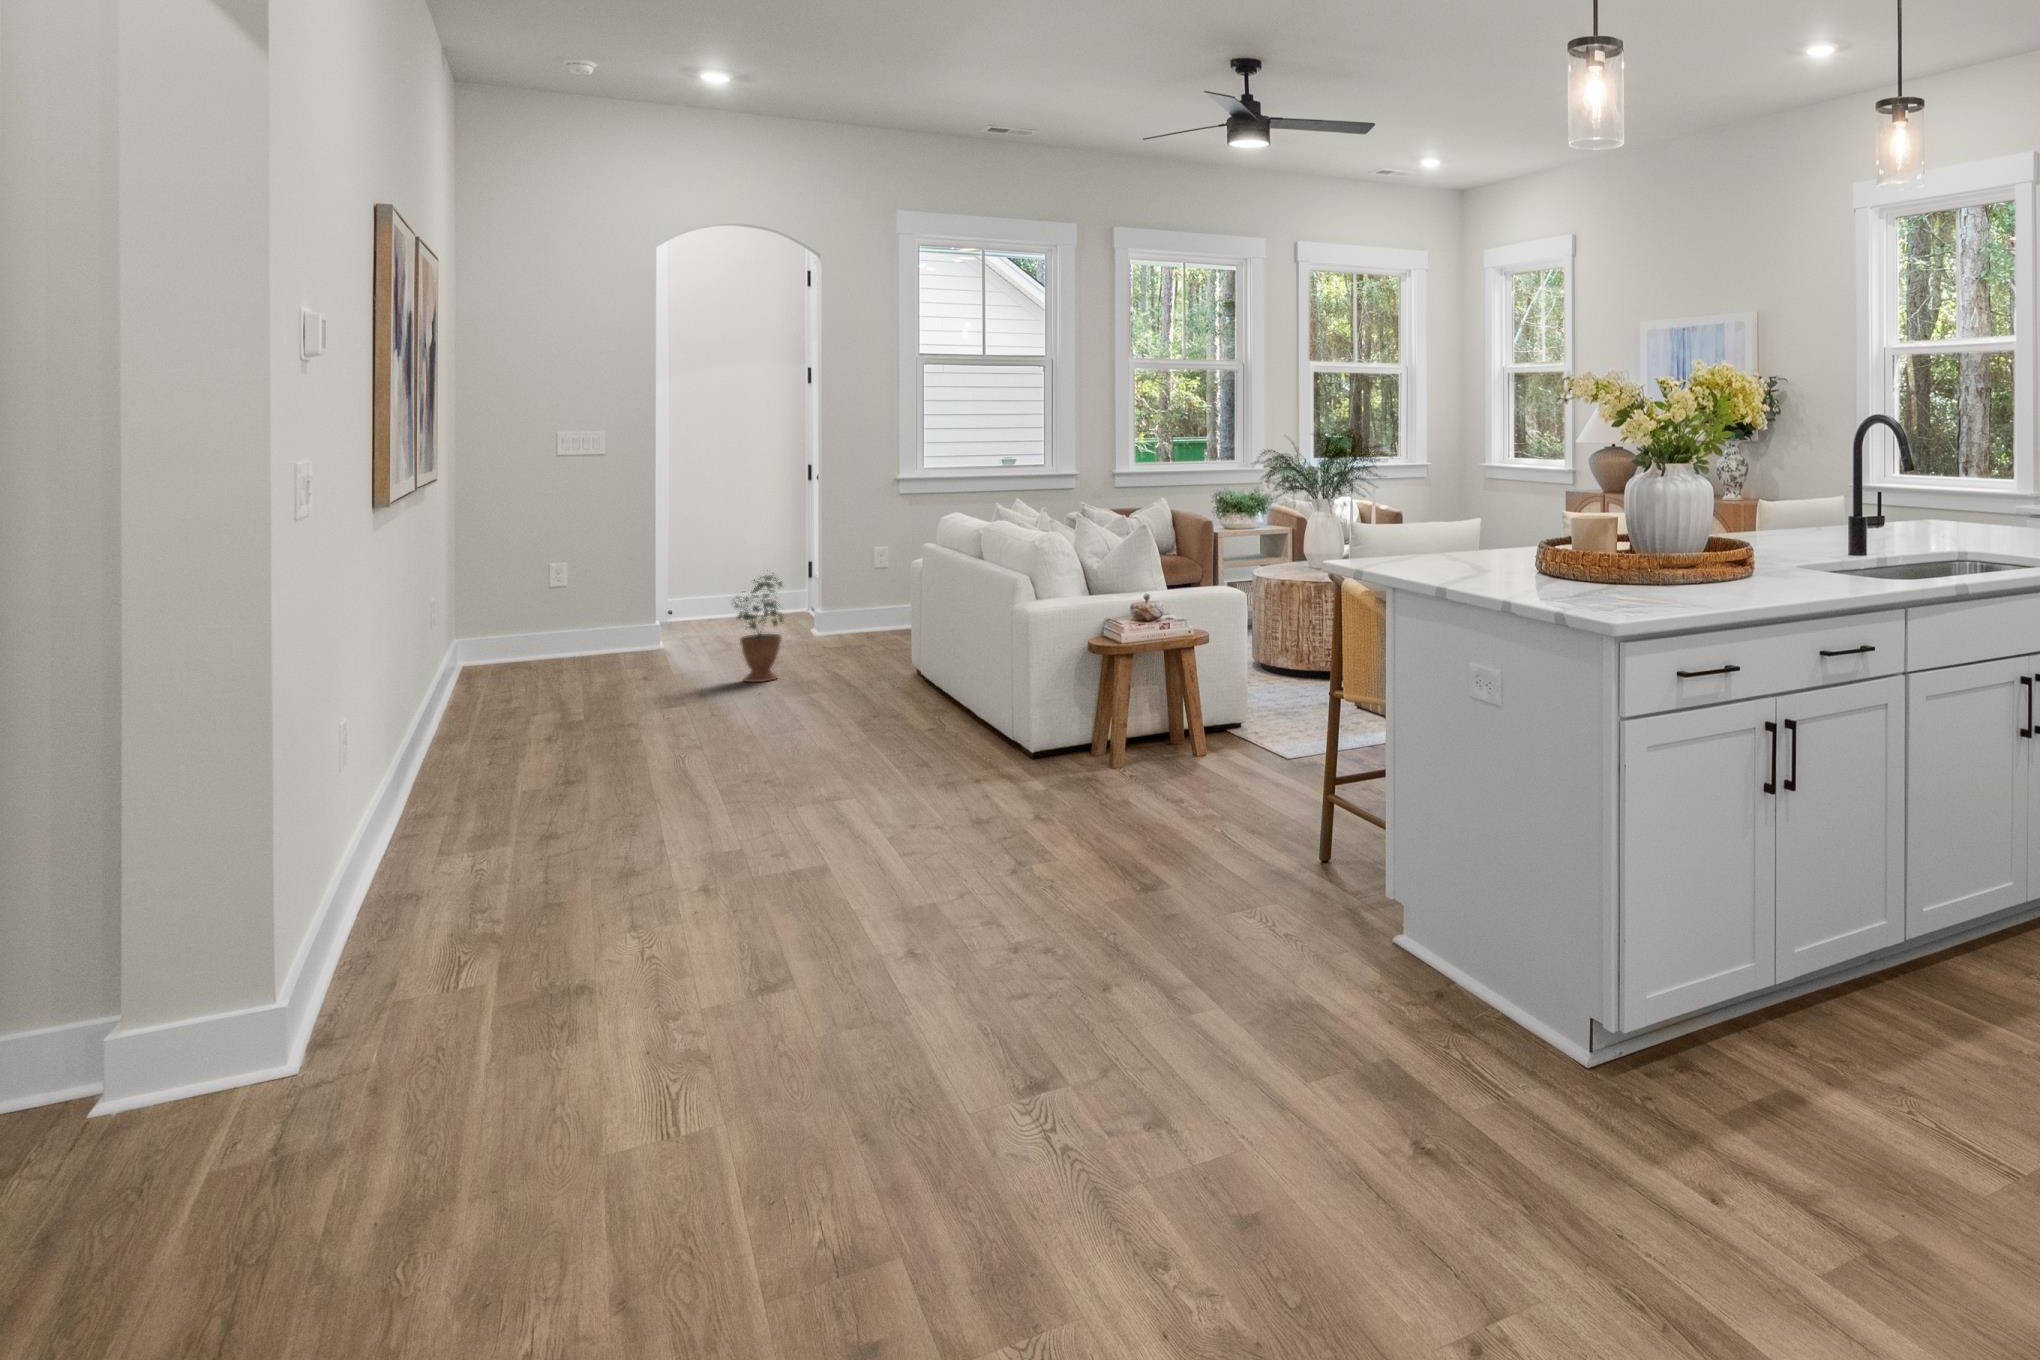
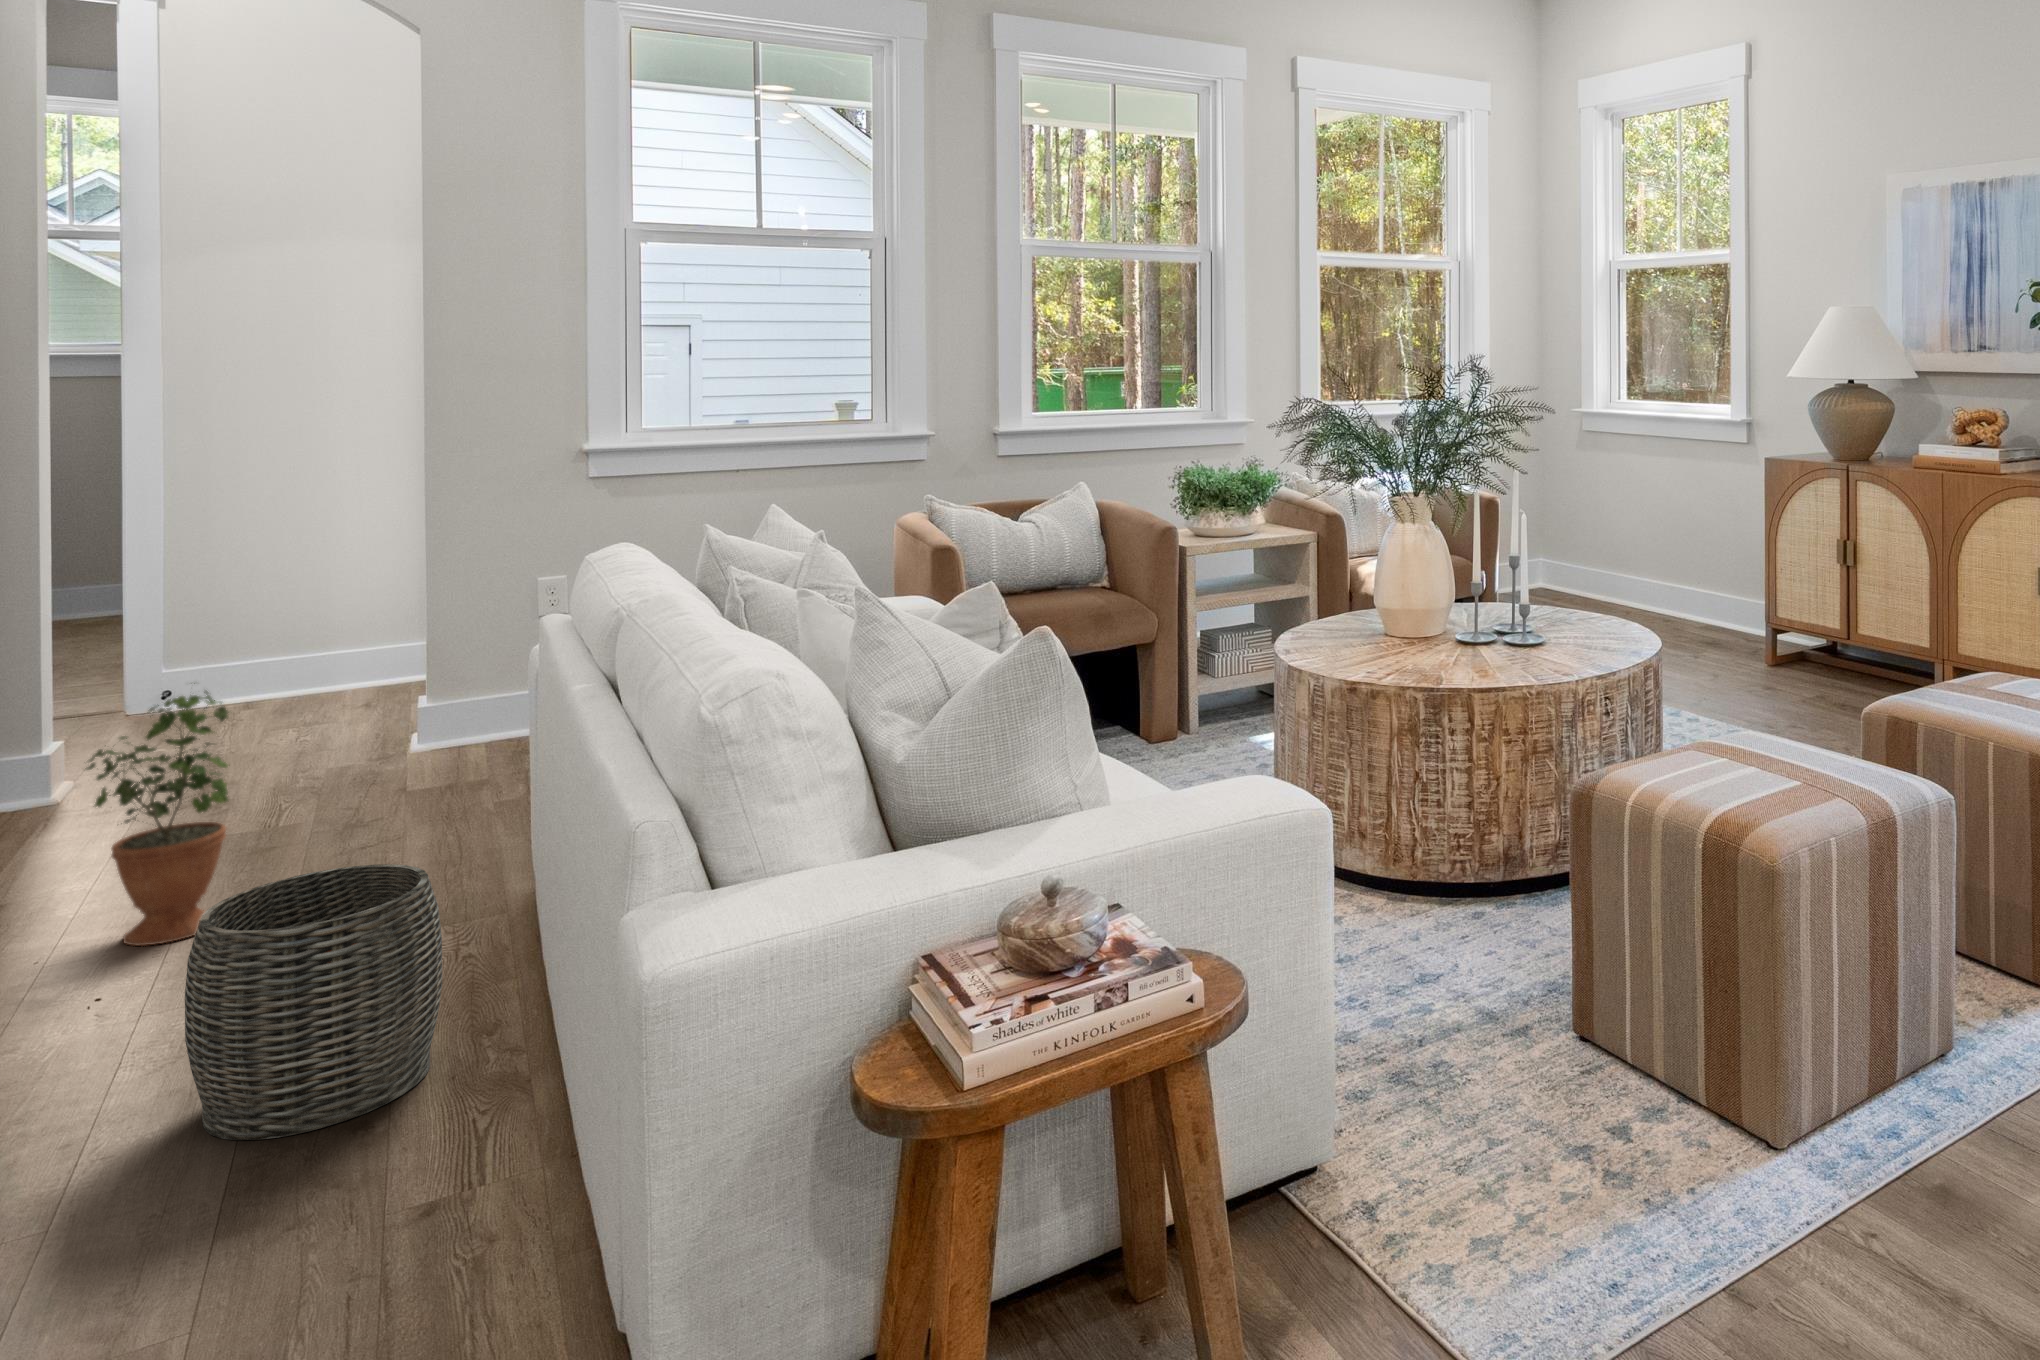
woven basket: none [822,630,906,719] -> present [185,864,442,1140]

